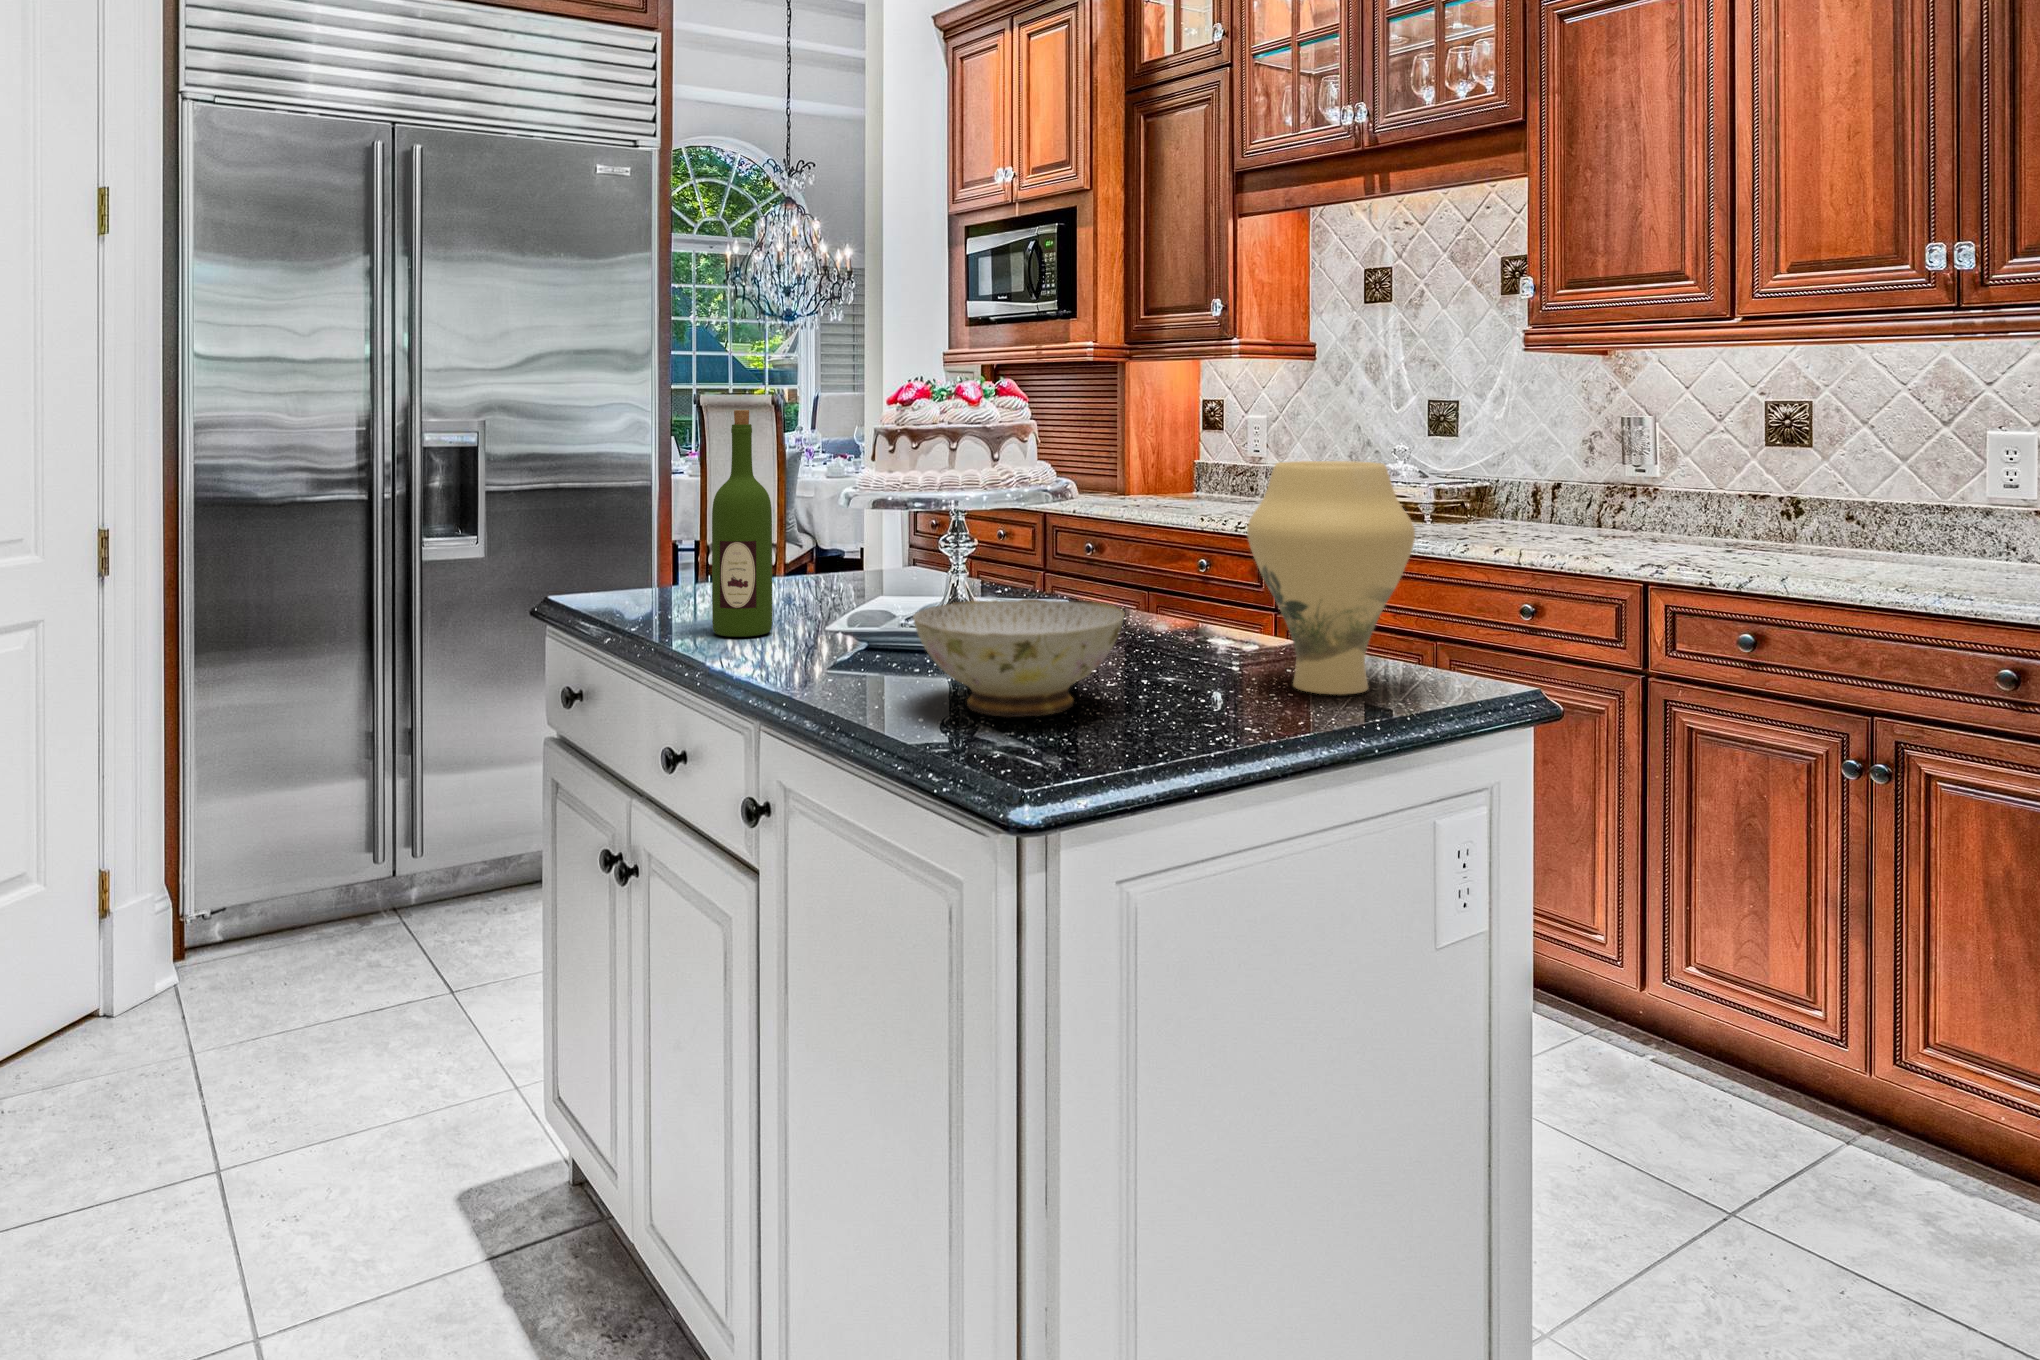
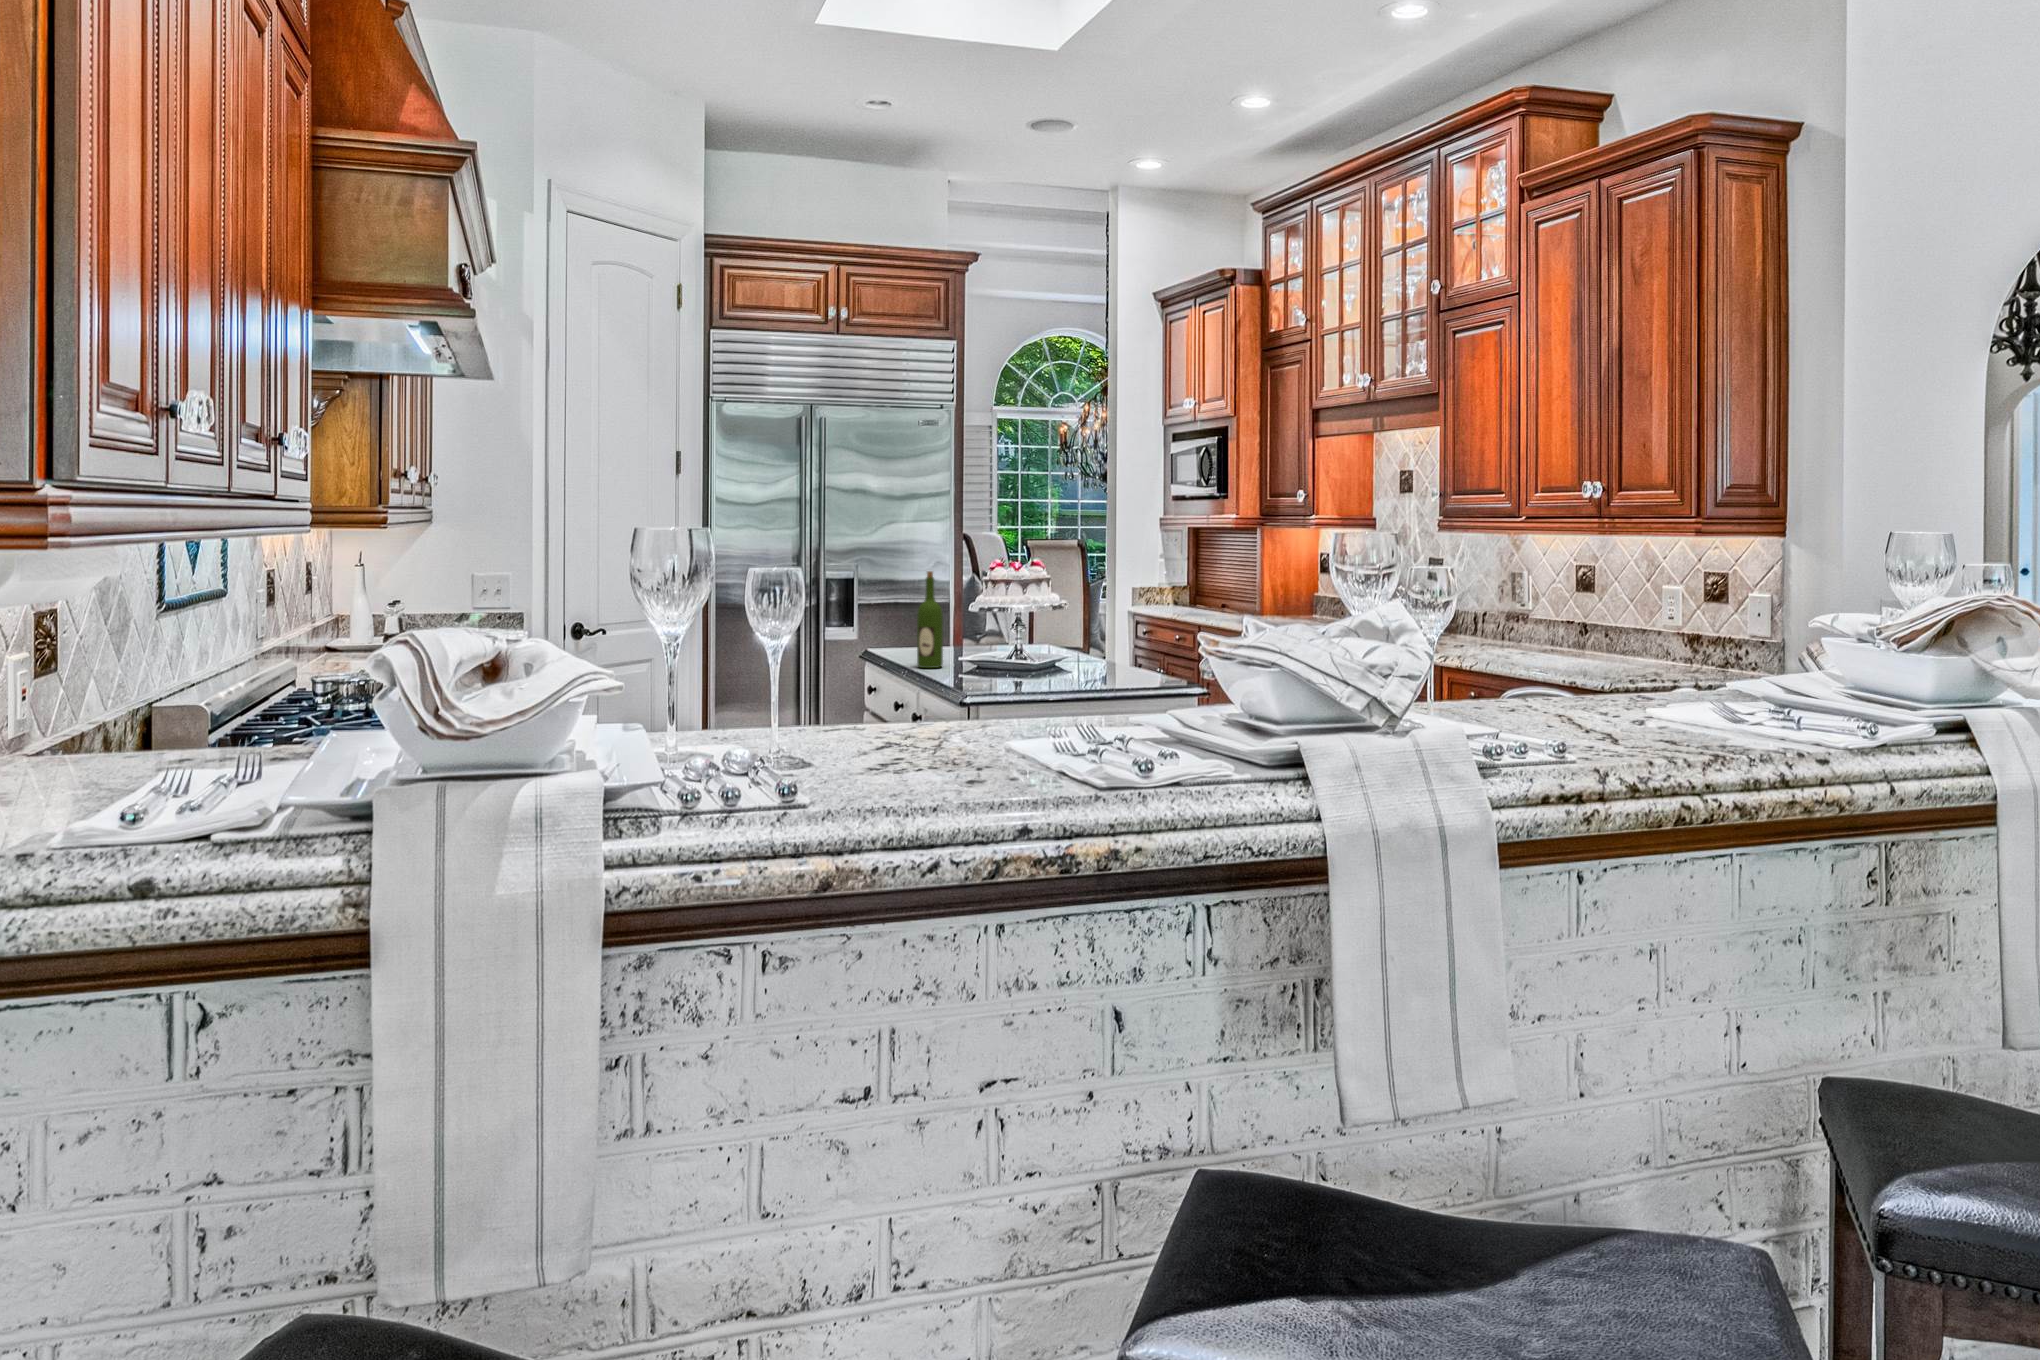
vase: present [1247,461,1415,695] -> none [1100,598,1166,692]
ceramic bowl: present [913,599,1125,717] -> none [961,651,1042,692]

